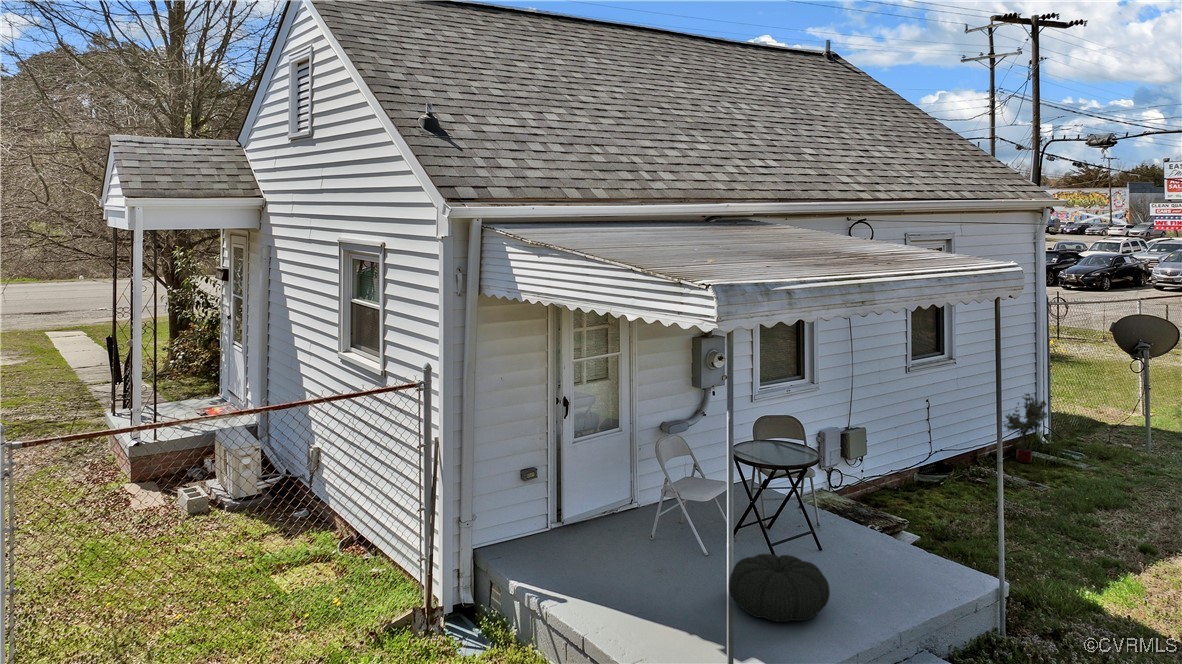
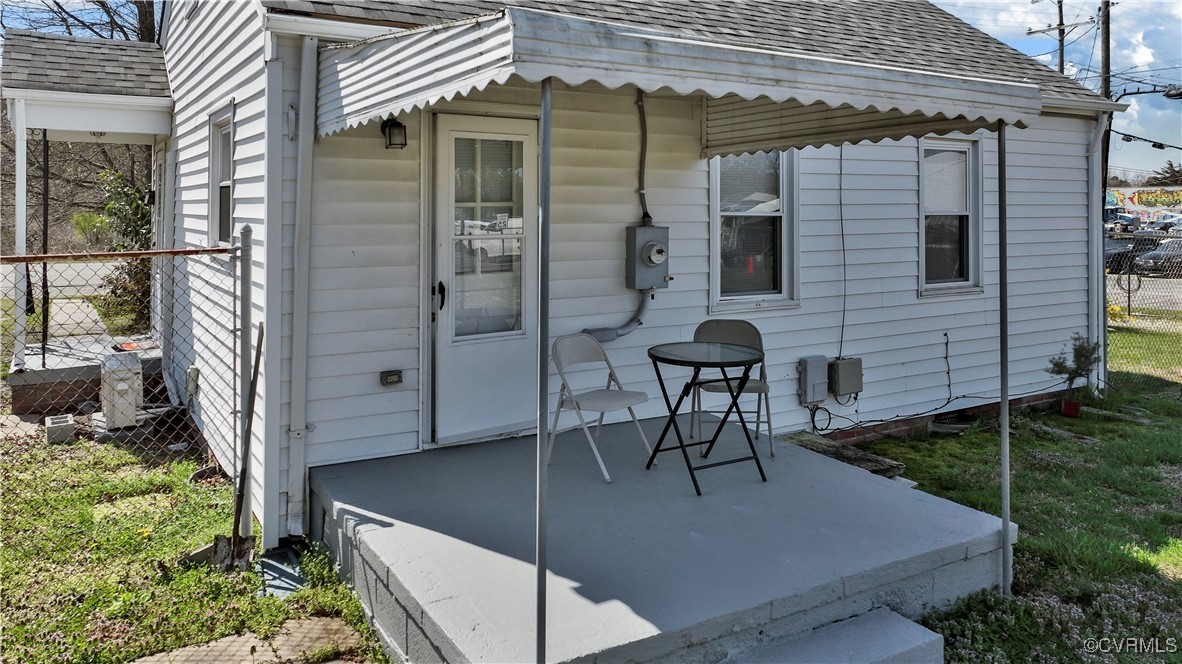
pouf: present [729,554,830,622] -> none [611,472,748,557]

